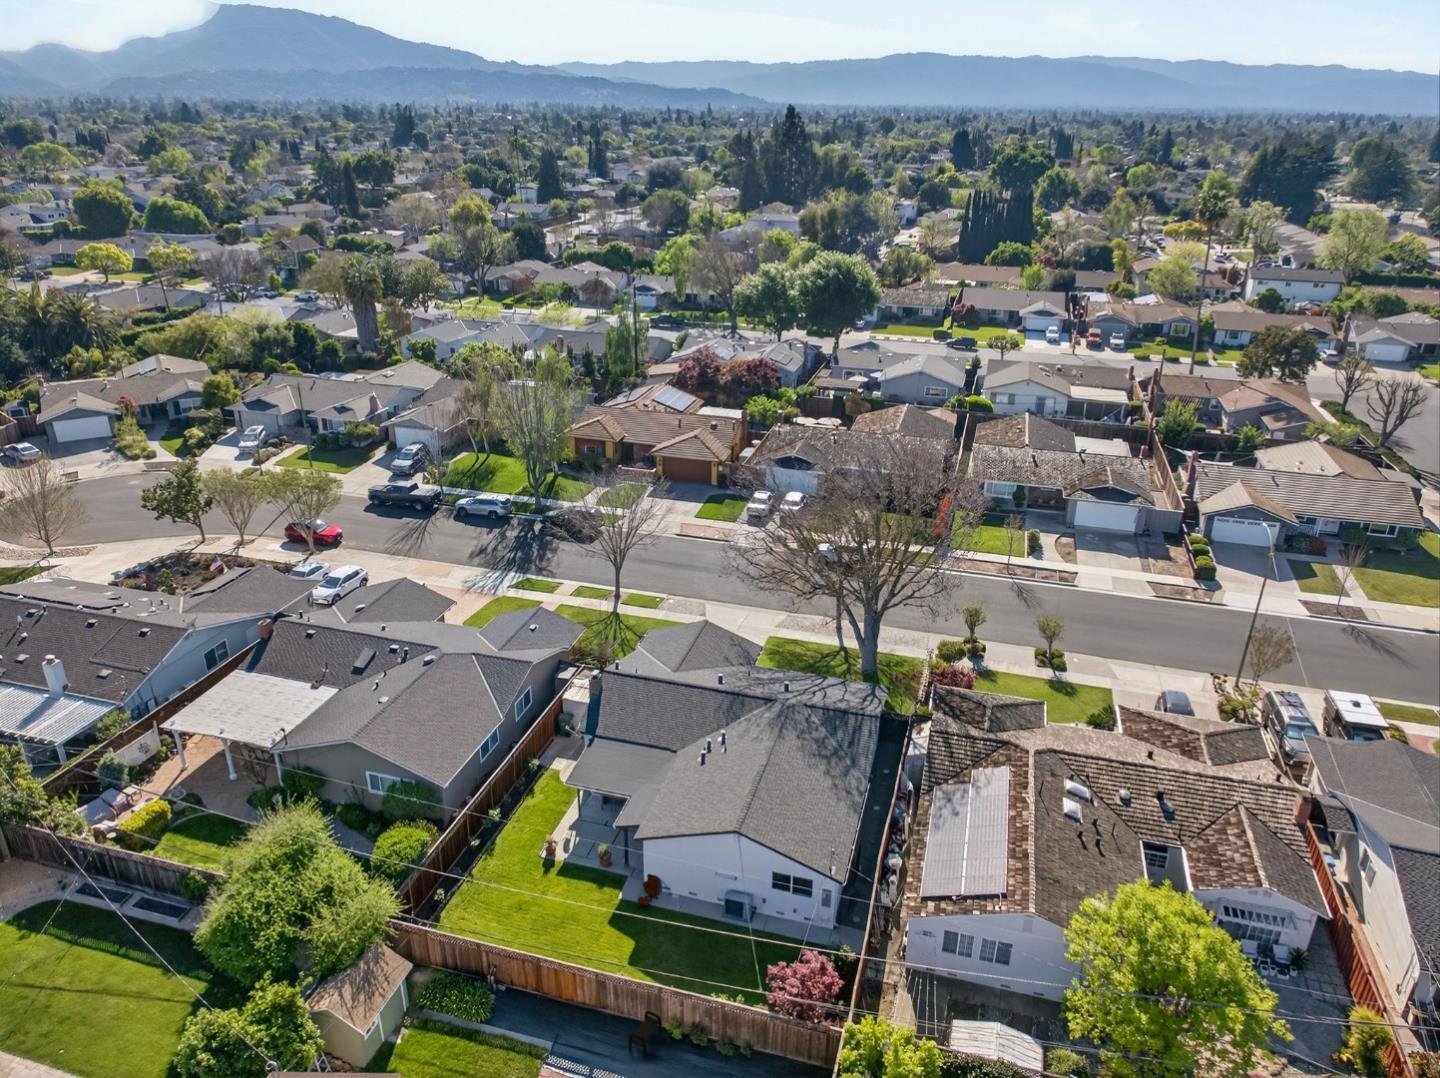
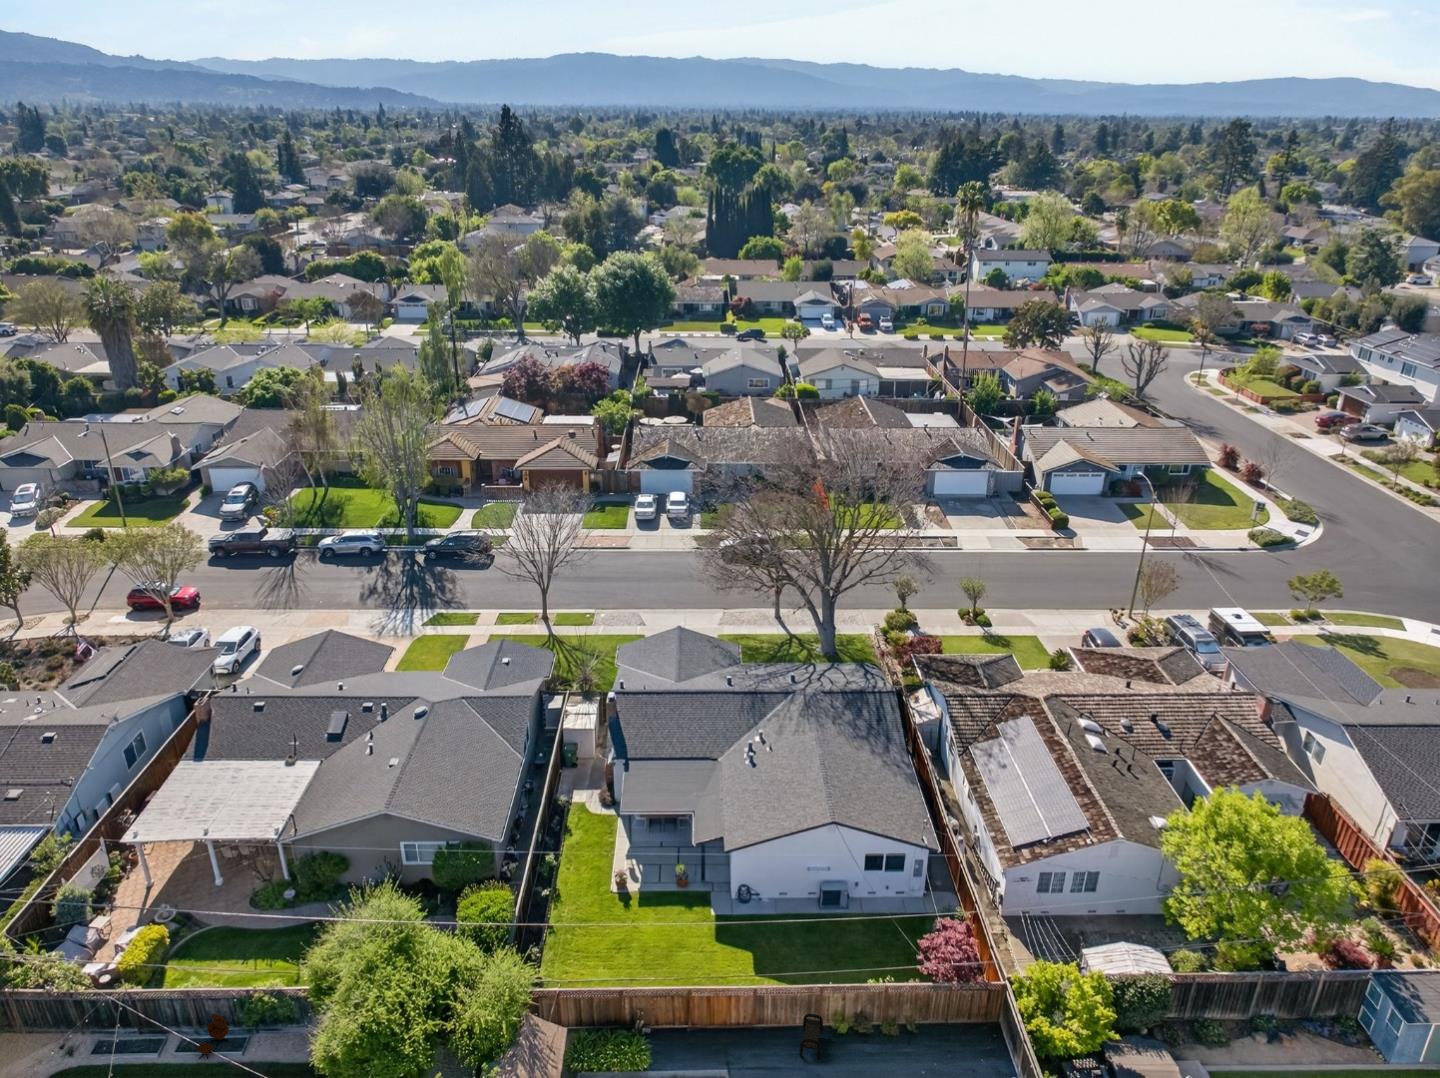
lounge chair: present [638,874,661,909] -> present [197,1014,229,1059]

